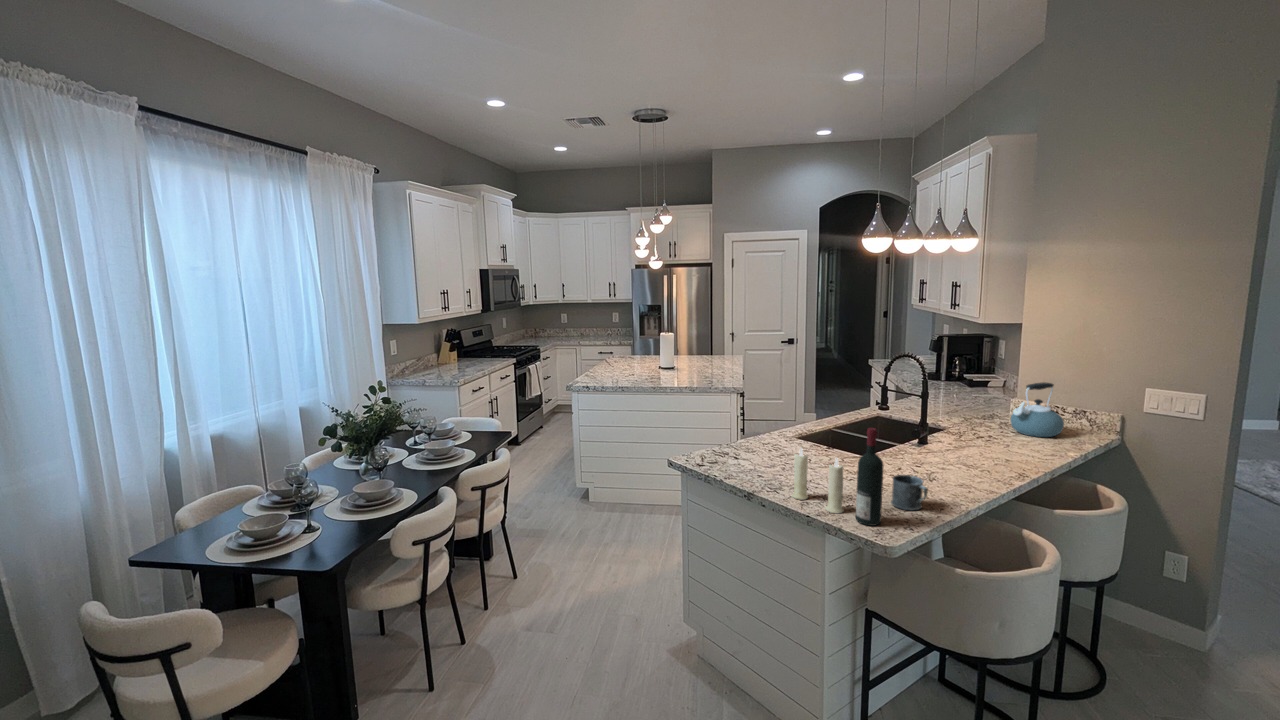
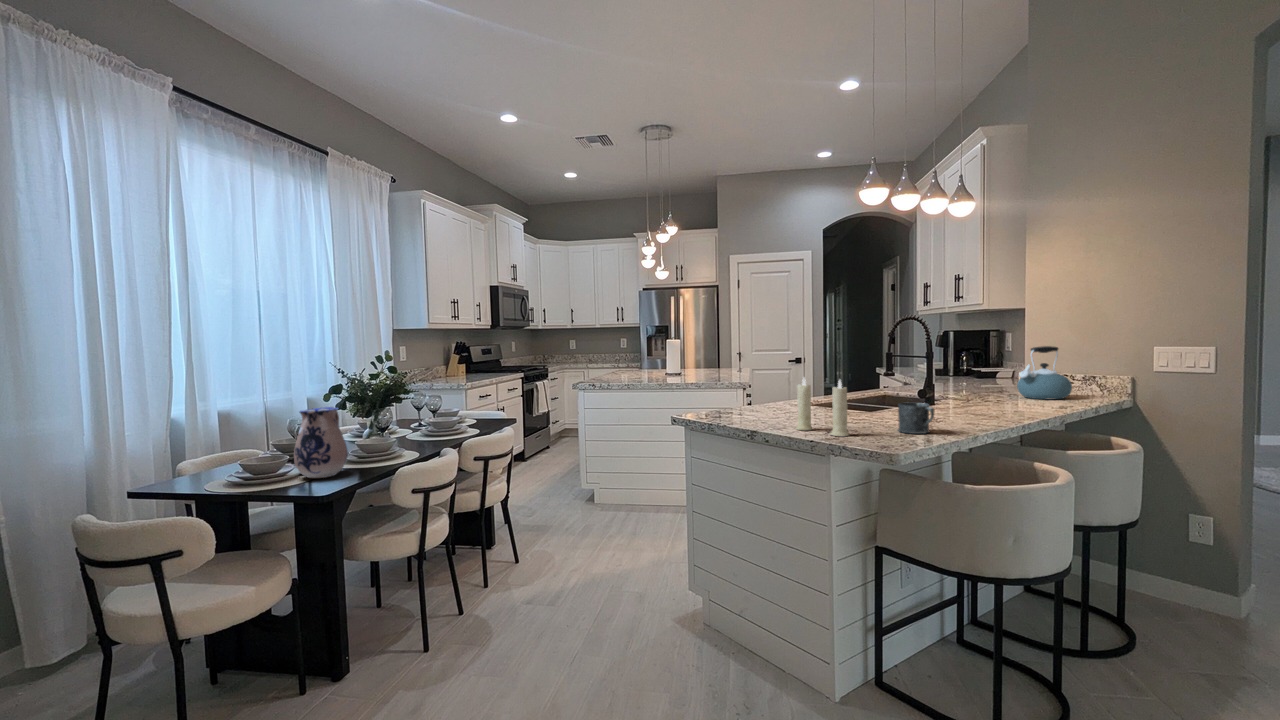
wine bottle: present [856,428,883,526] -> none [861,342,887,441]
ceramic pitcher: none [295,462,348,538] -> present [294,407,348,478]

